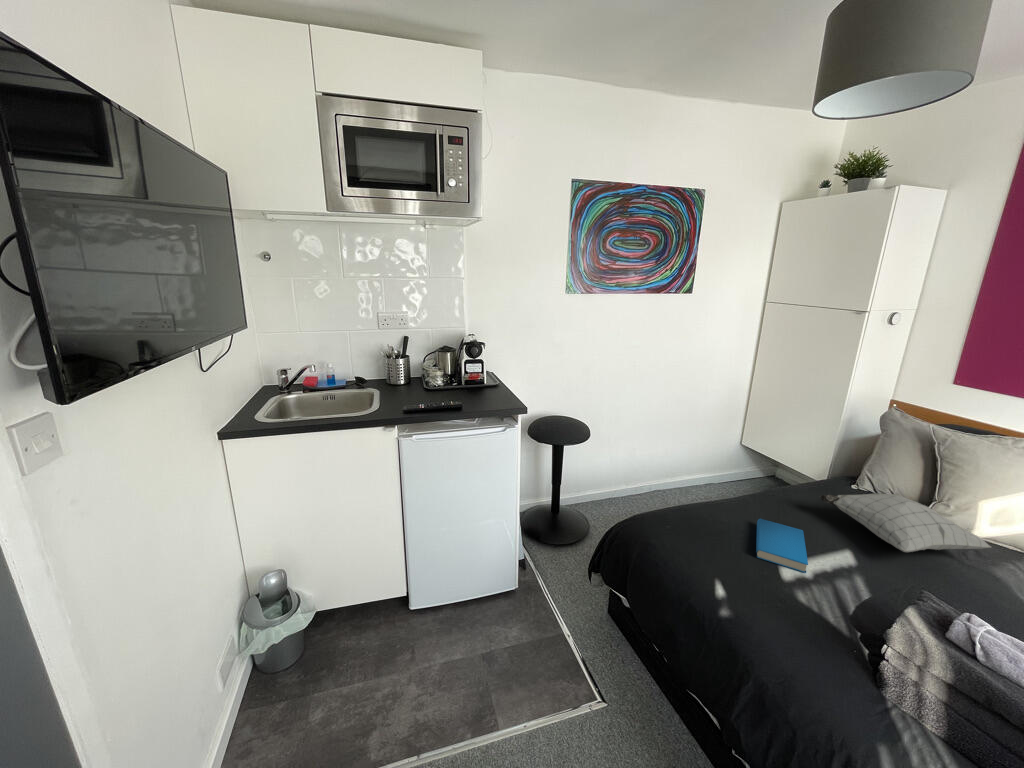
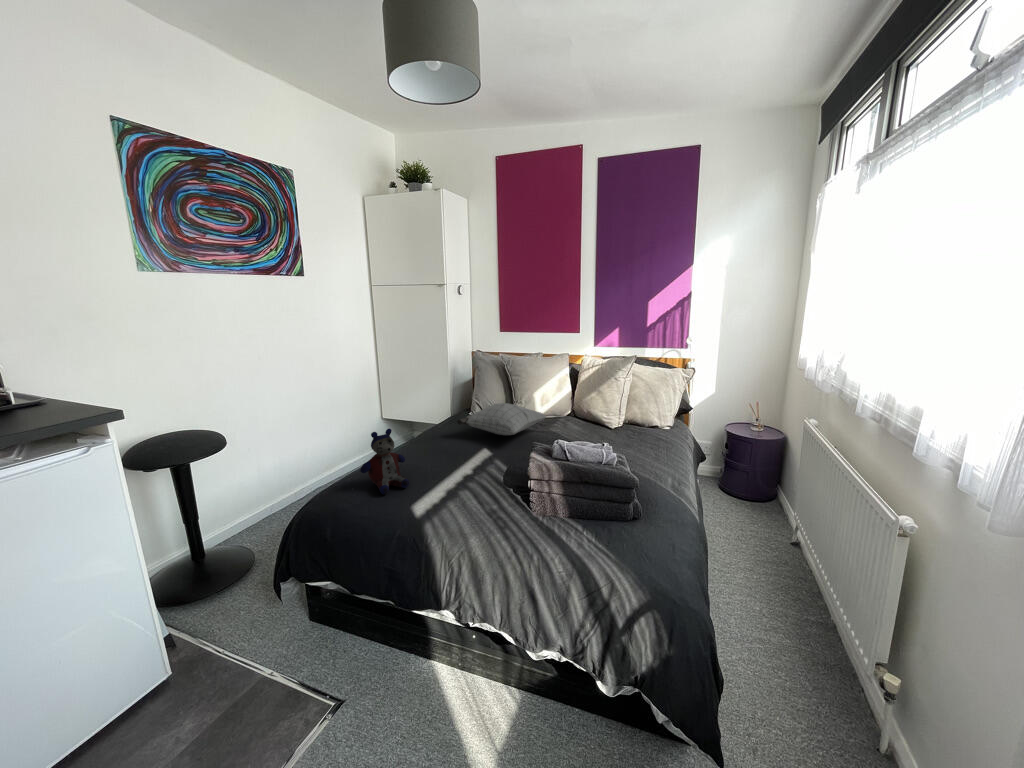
stuffed bear: none [676,483,728,554] -> present [360,429,409,494]
book: present [756,519,808,573] -> none [424,448,469,478]

